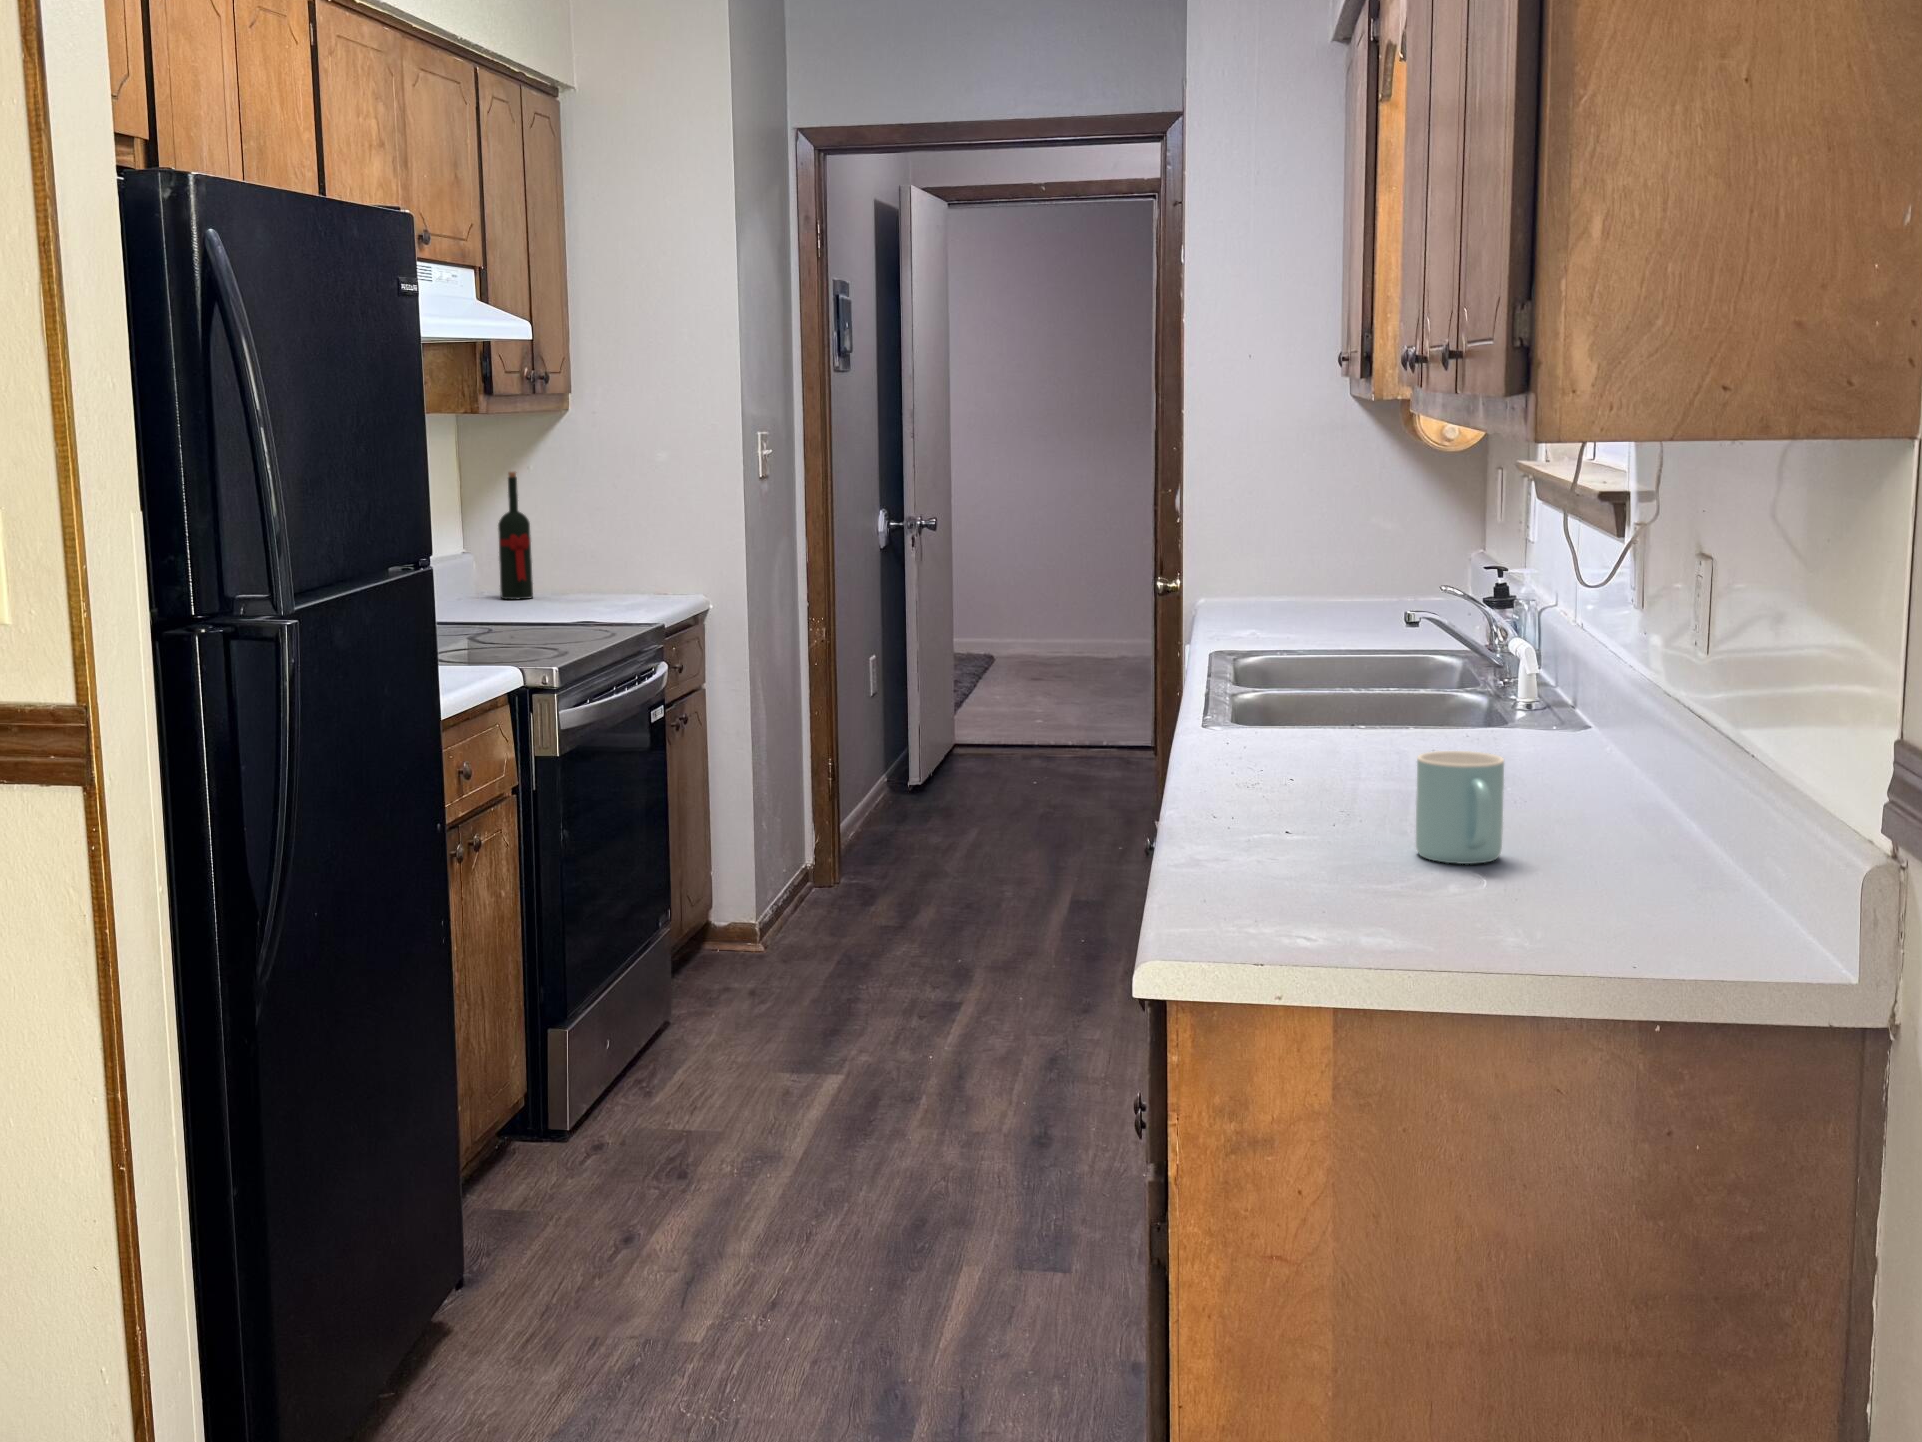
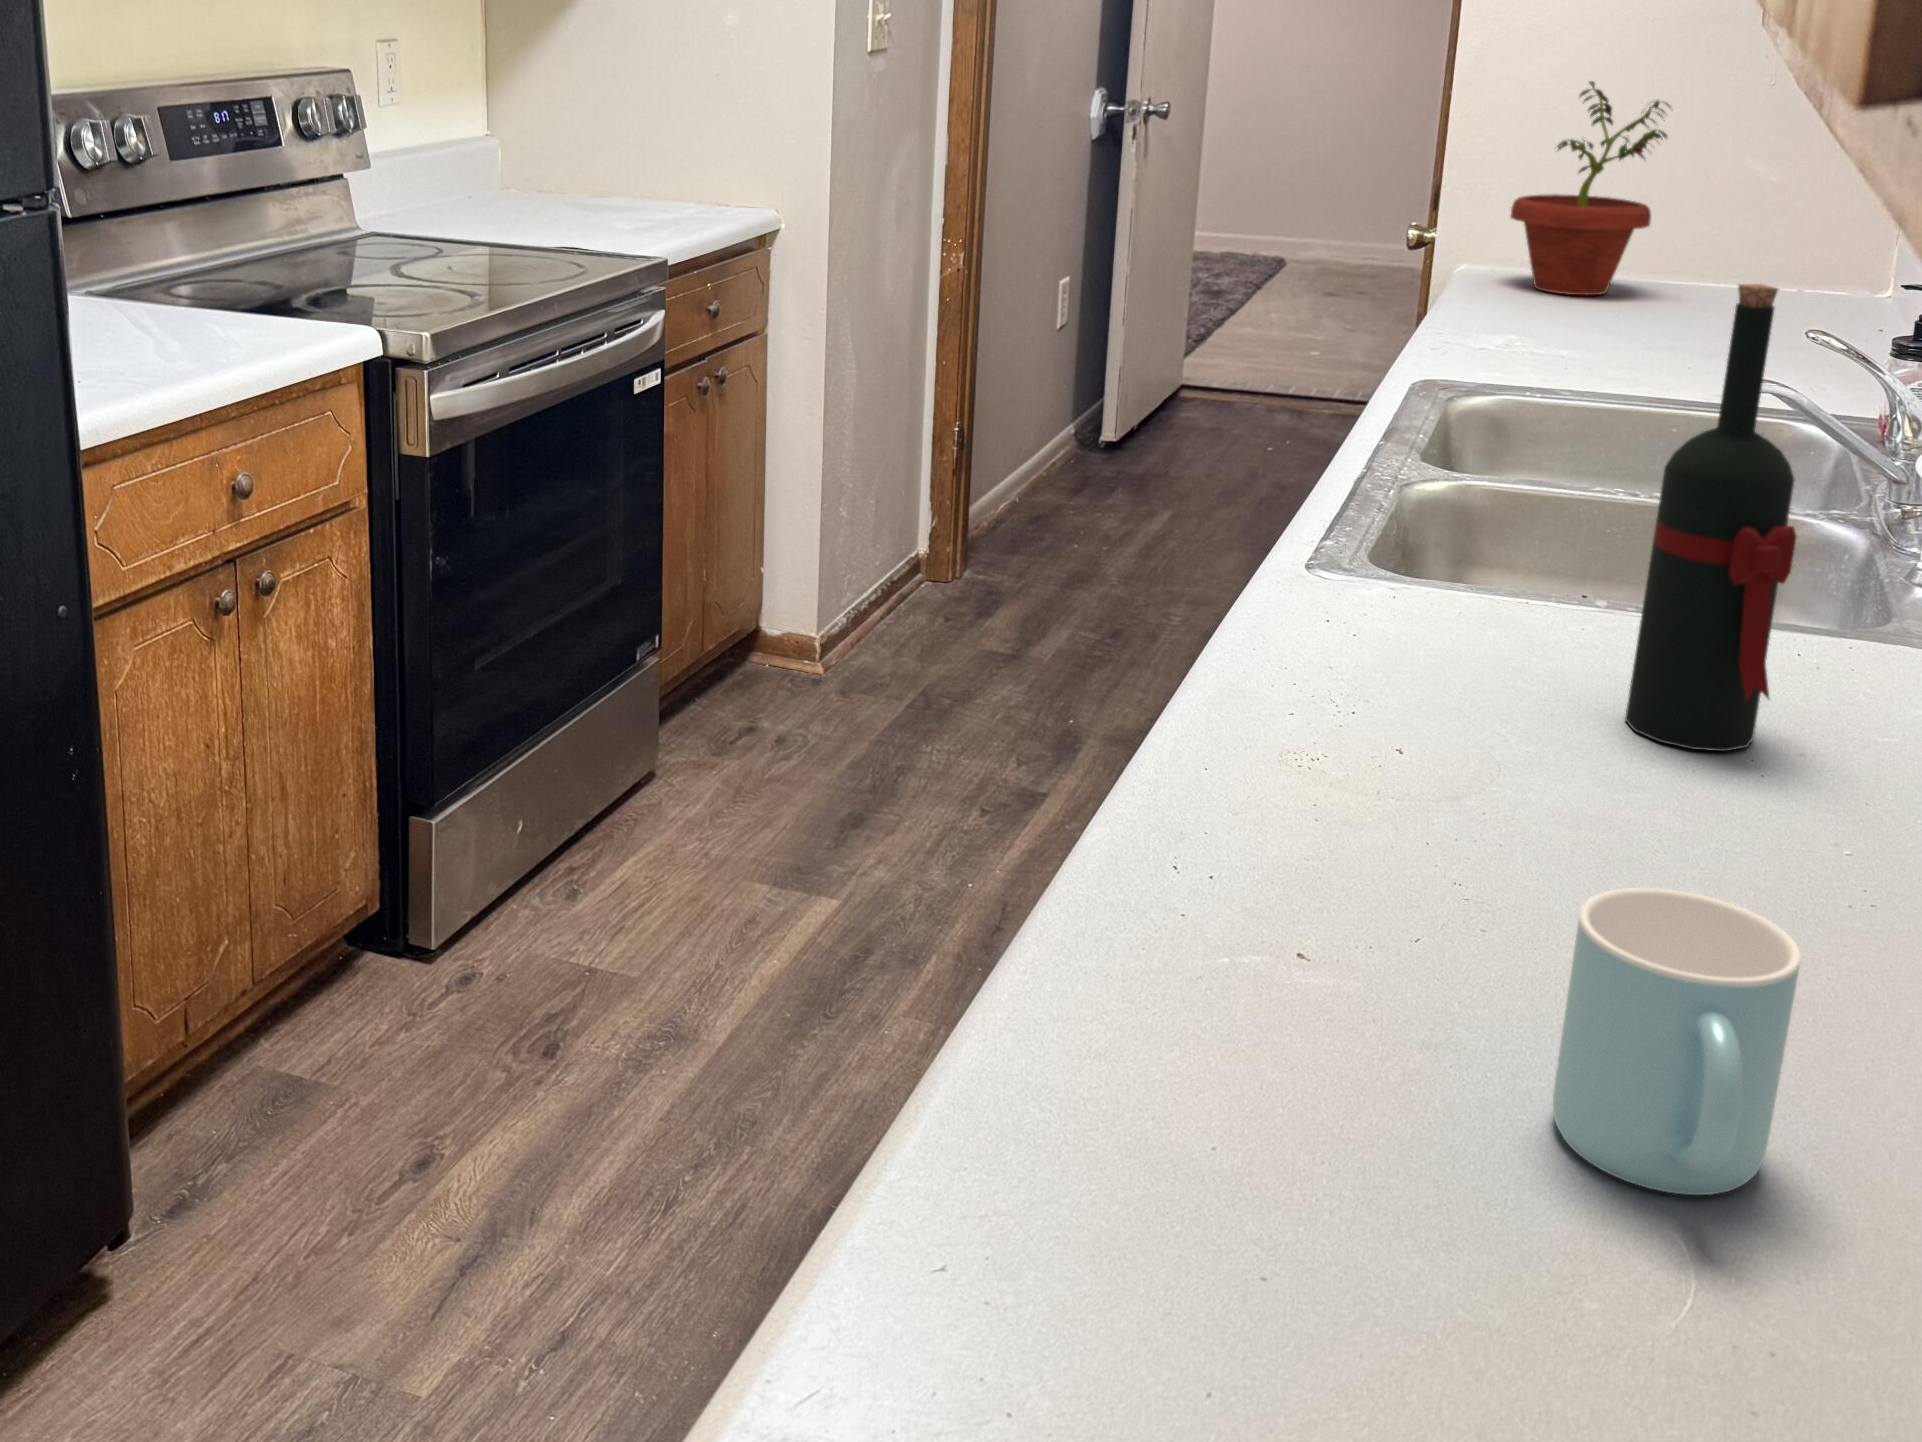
potted plant: none [1234,470,1327,610] -> present [1511,81,1670,295]
wine bottle: present [498,472,533,599] -> present [1625,284,1796,751]

